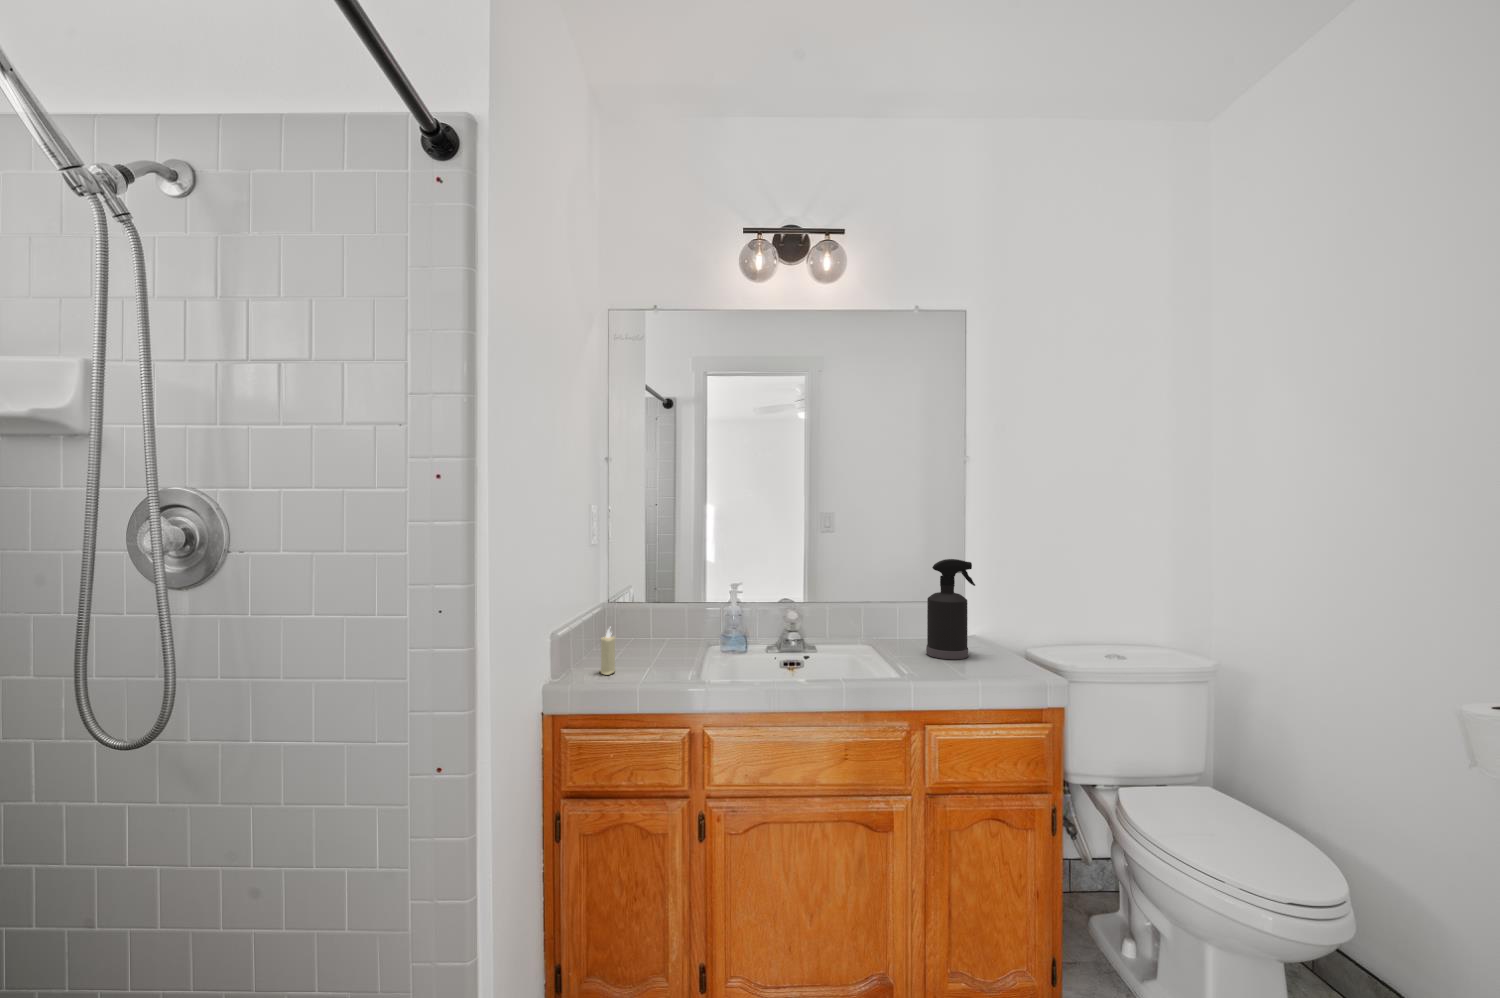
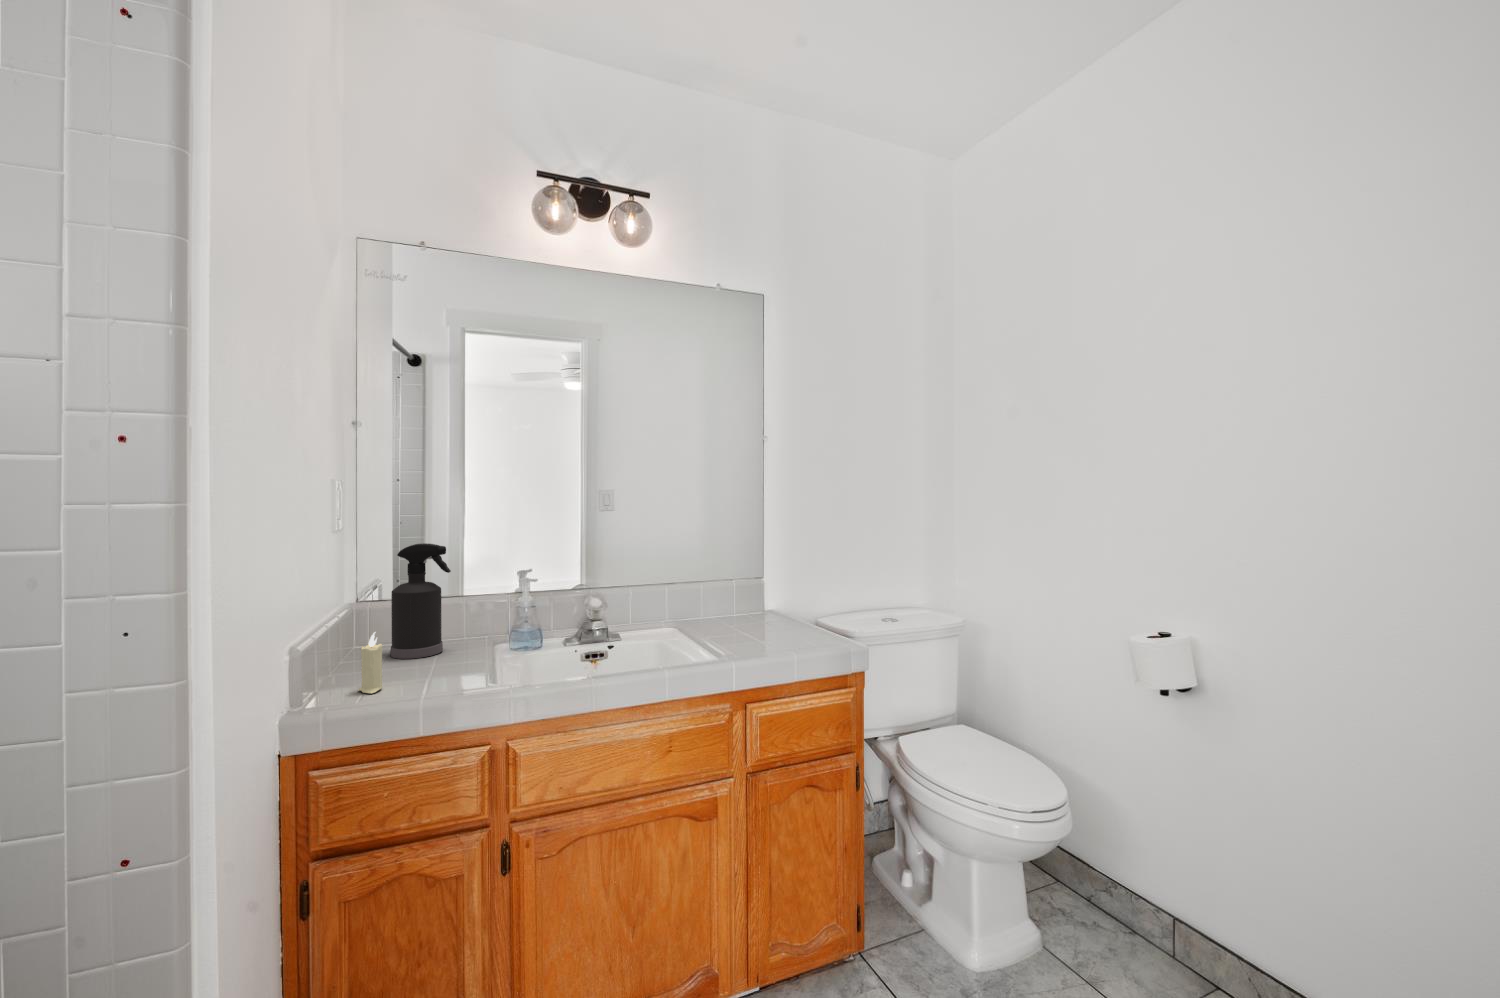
spray bottle: present [926,559,975,659] -> present [391,543,451,659]

